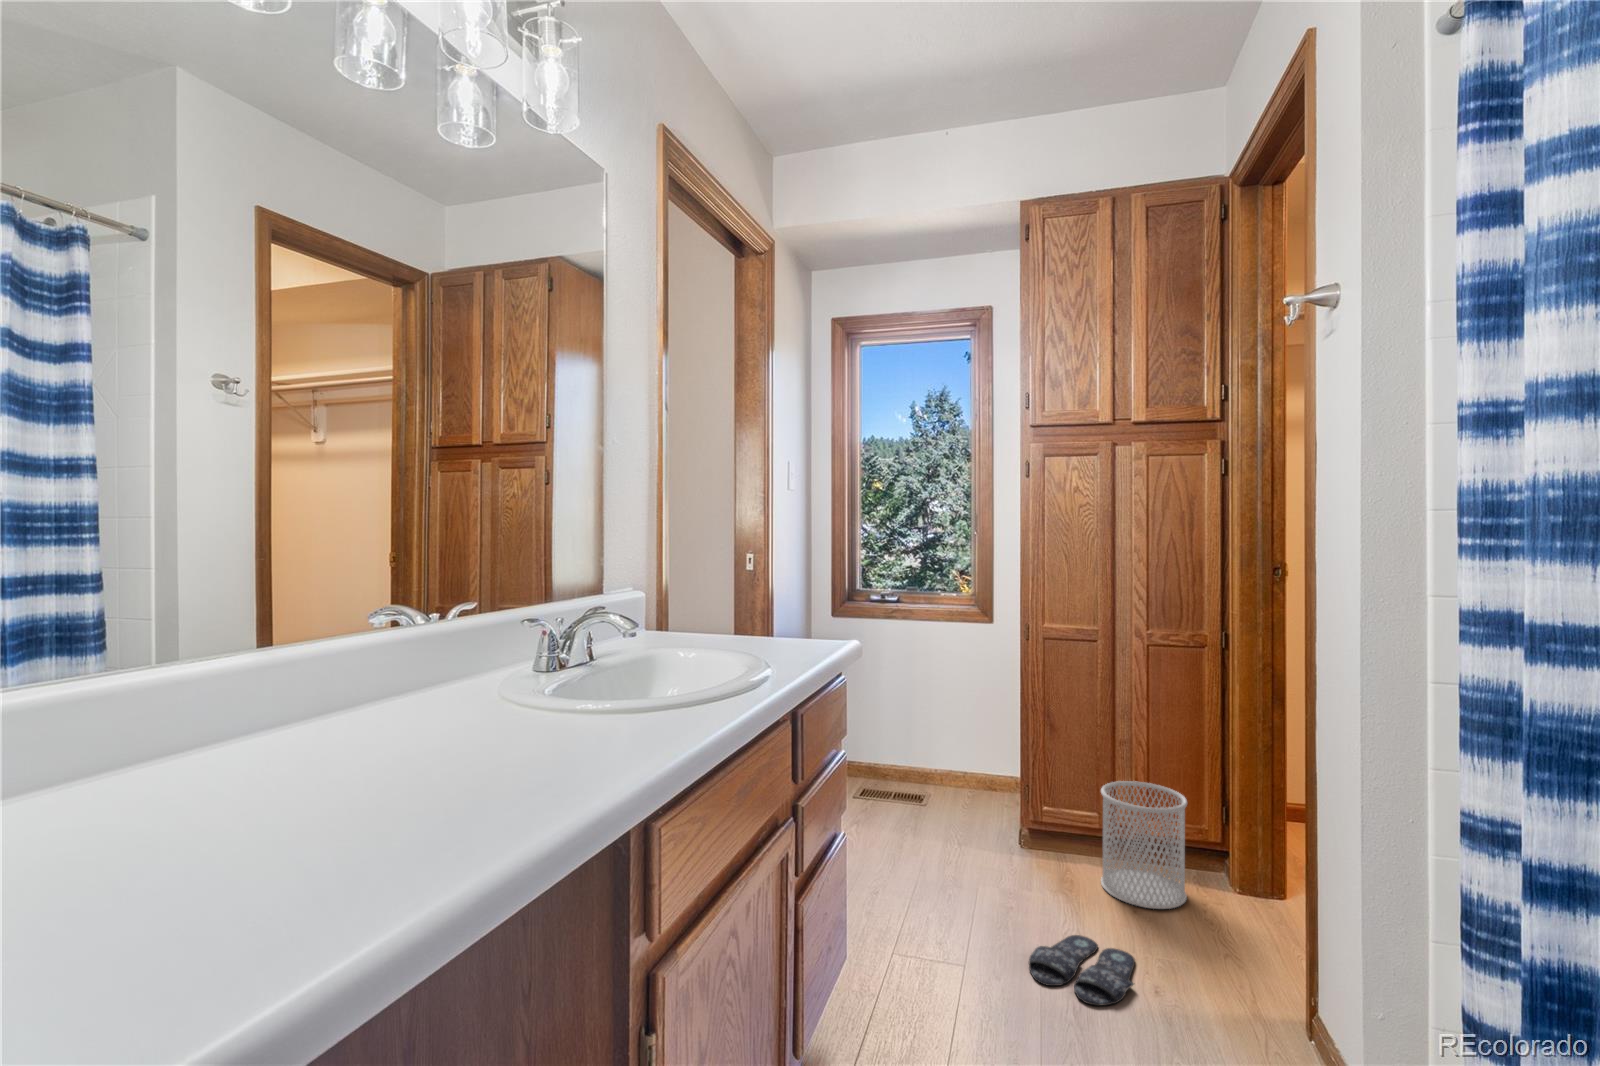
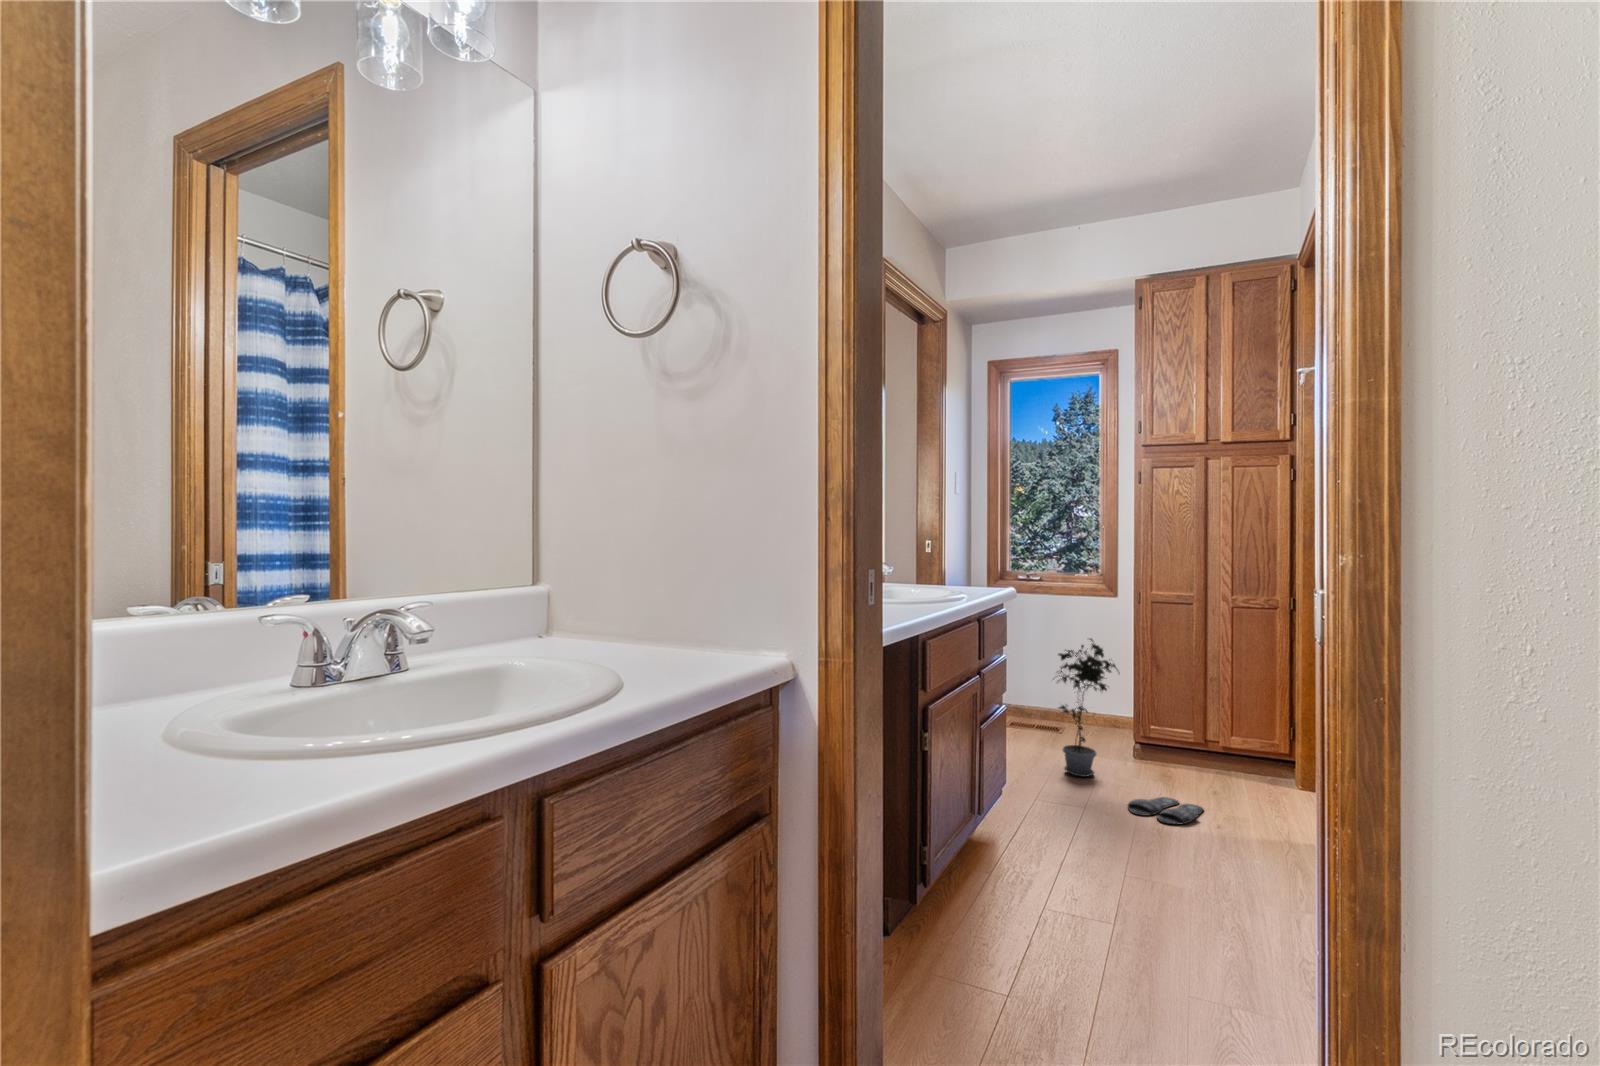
potted plant: none [915,695,1011,898] -> present [1053,638,1116,777]
wastebasket: present [1101,781,1187,909] -> none [1192,707,1256,791]

